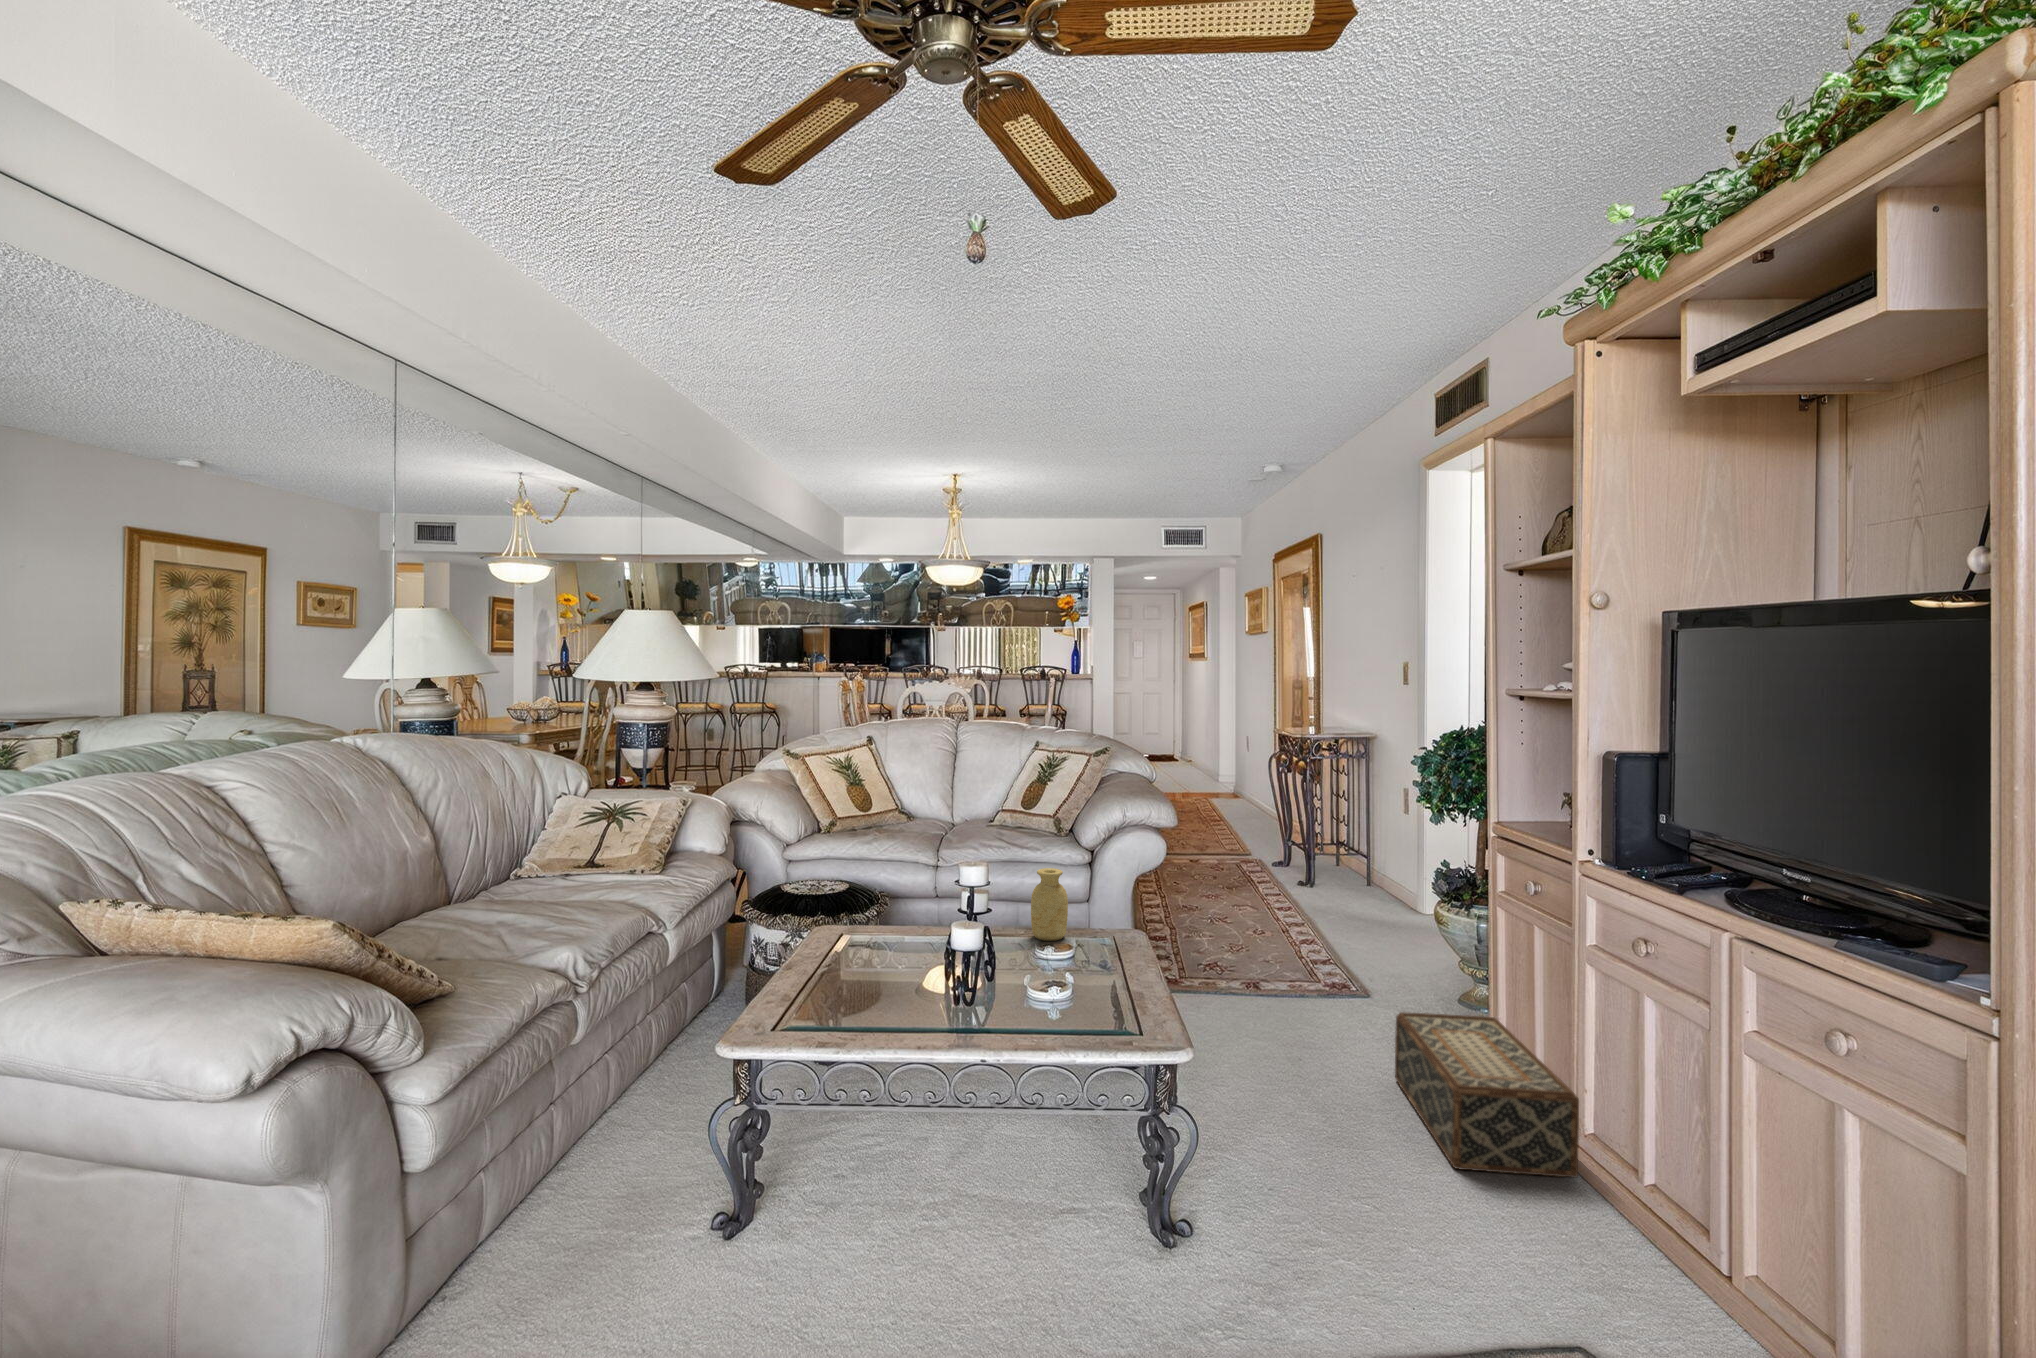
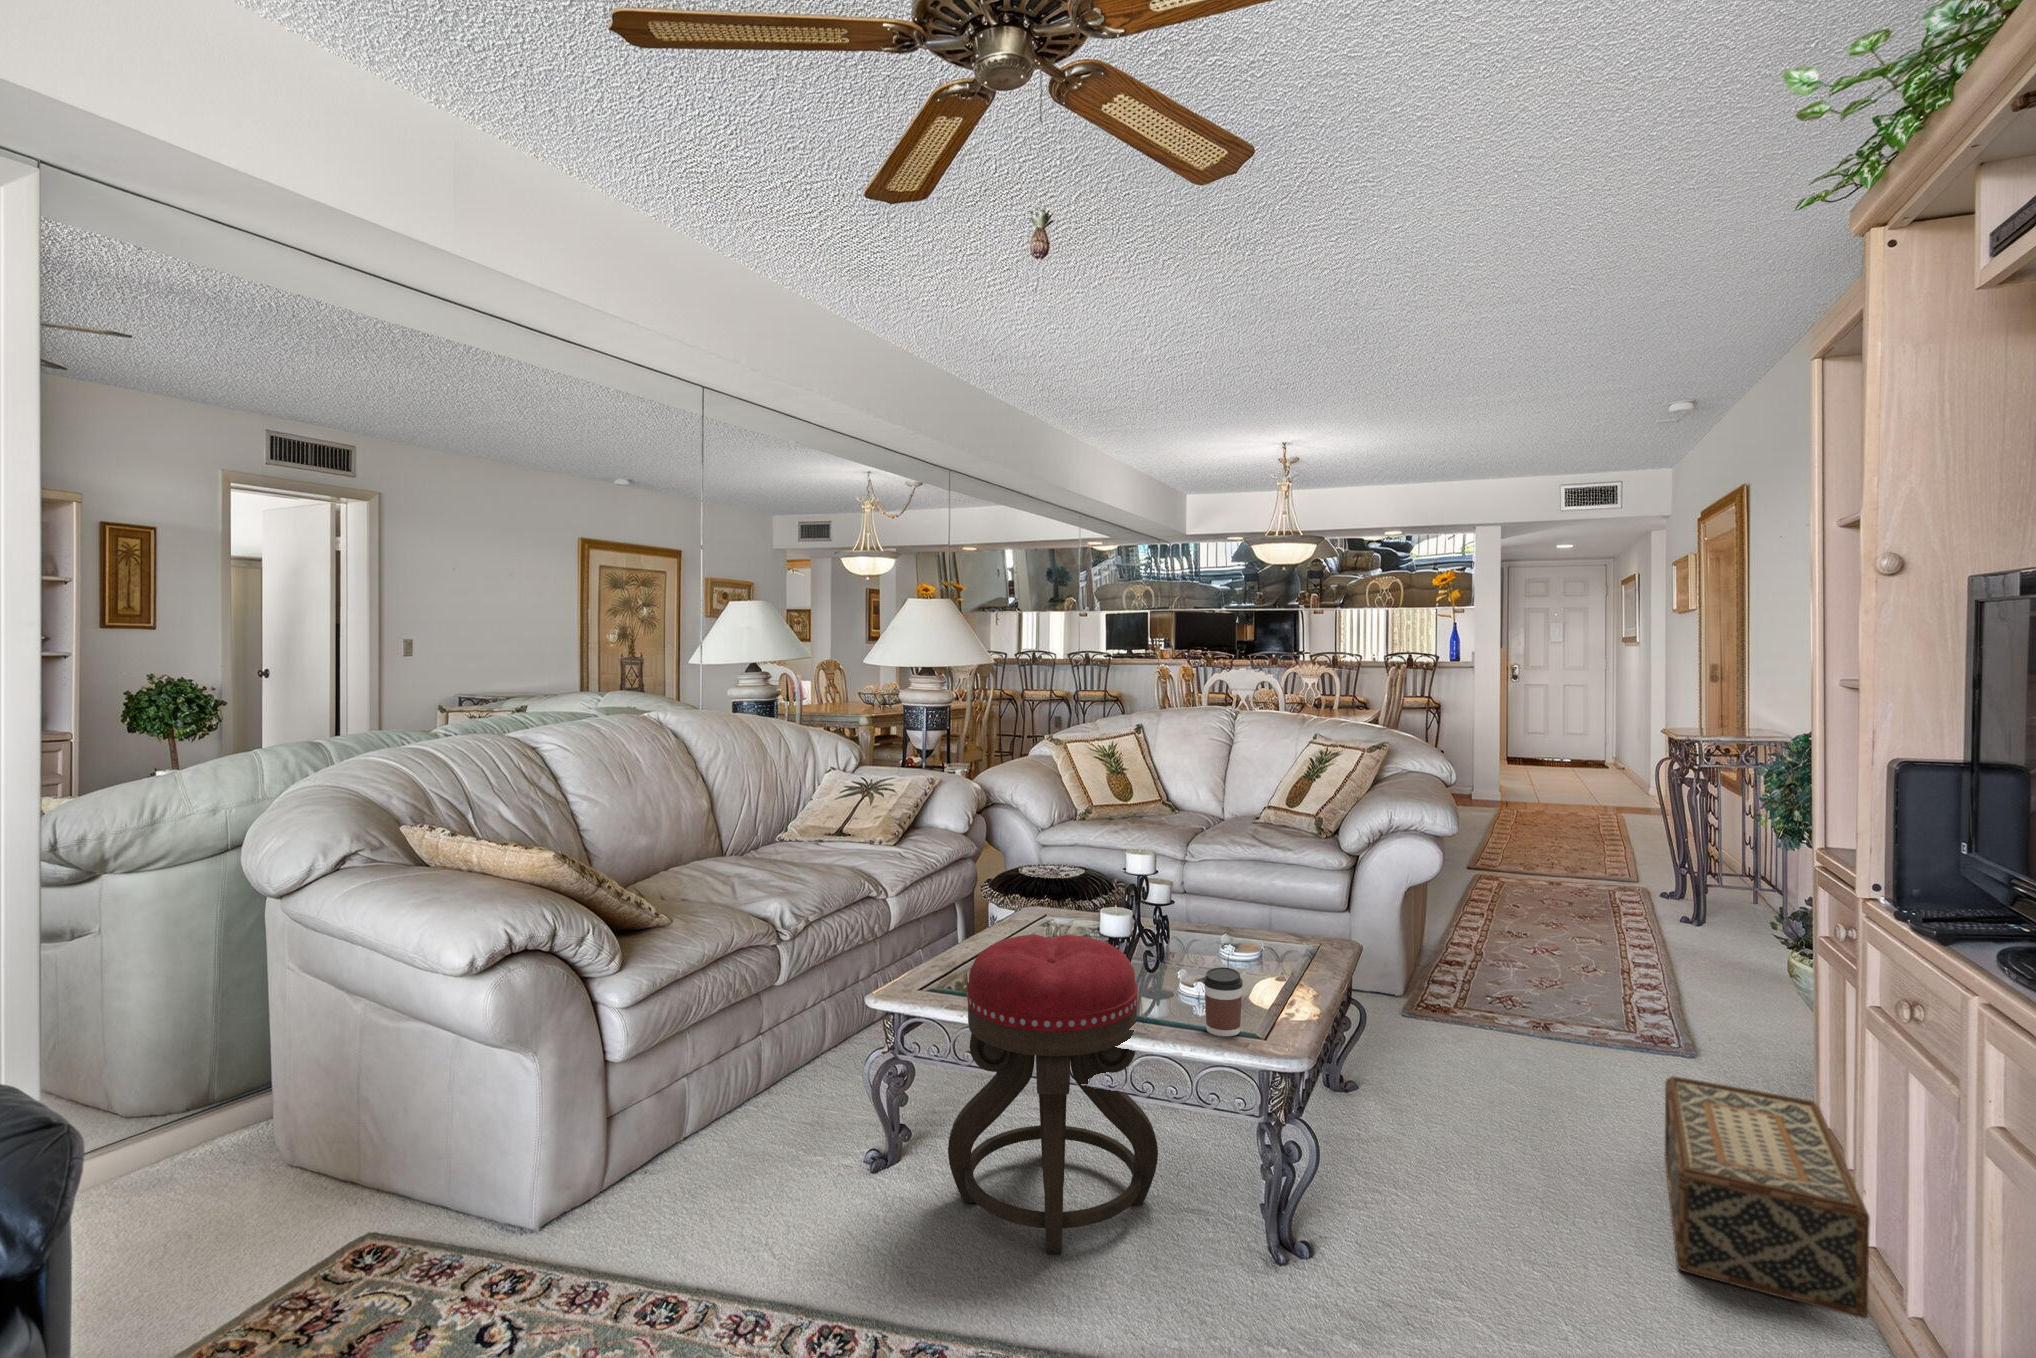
vase: present [1031,868,1068,941] -> none [1219,865,1259,943]
ottoman: none [843,952,1049,1282] -> present [948,934,1158,1254]
coffee cup: none [1102,967,1138,1033] -> present [1204,967,1243,1036]

